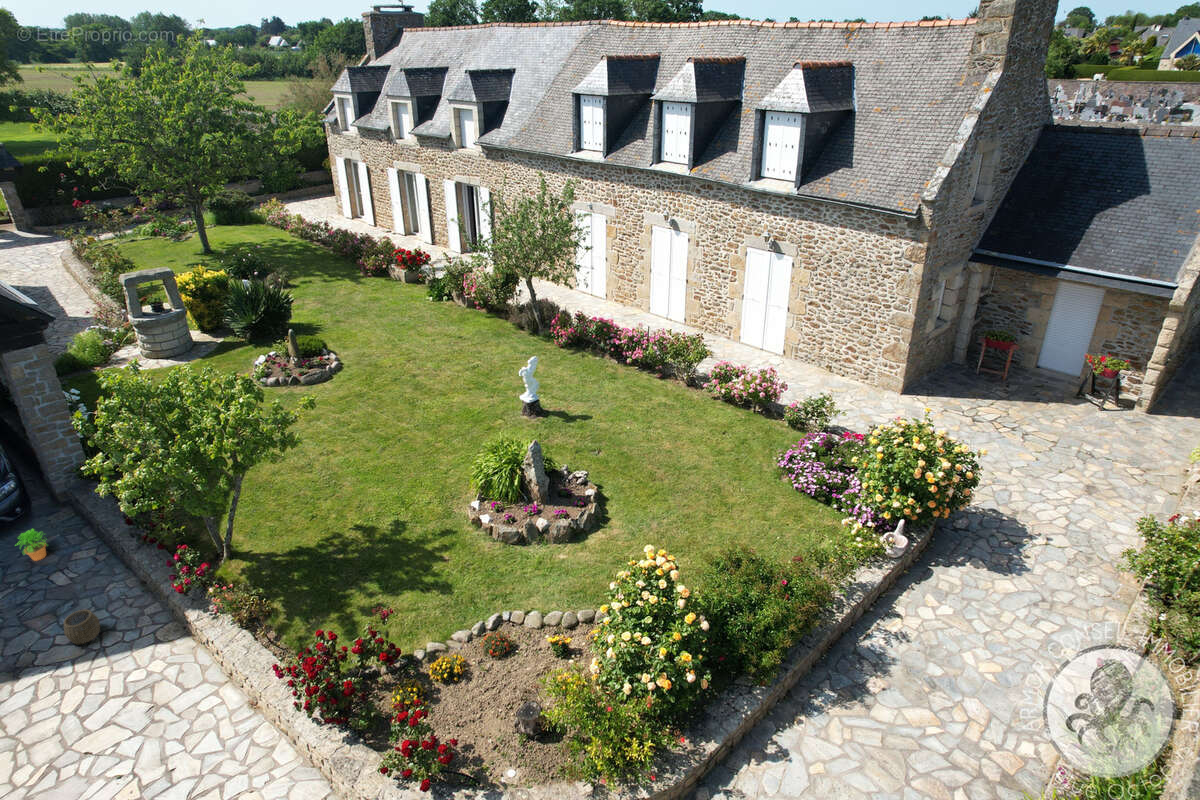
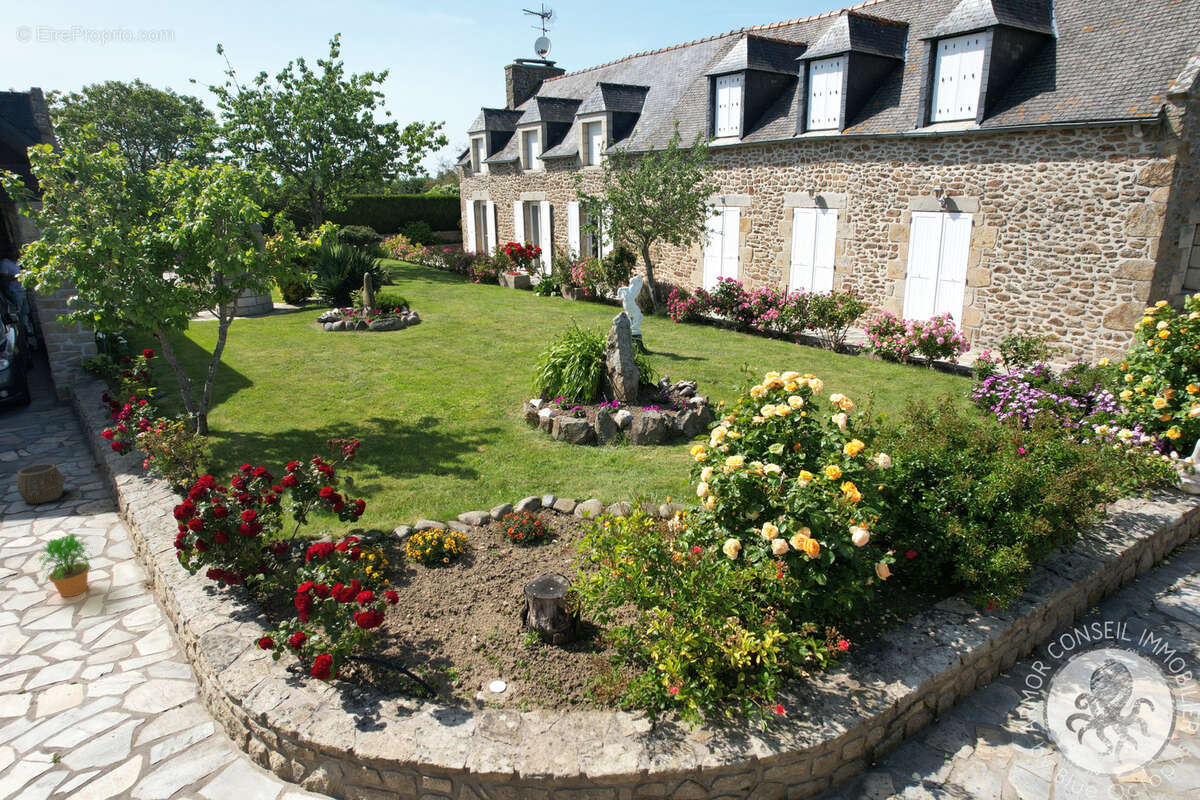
potted plant: present [17,529,47,561] -> present [39,534,91,597]

